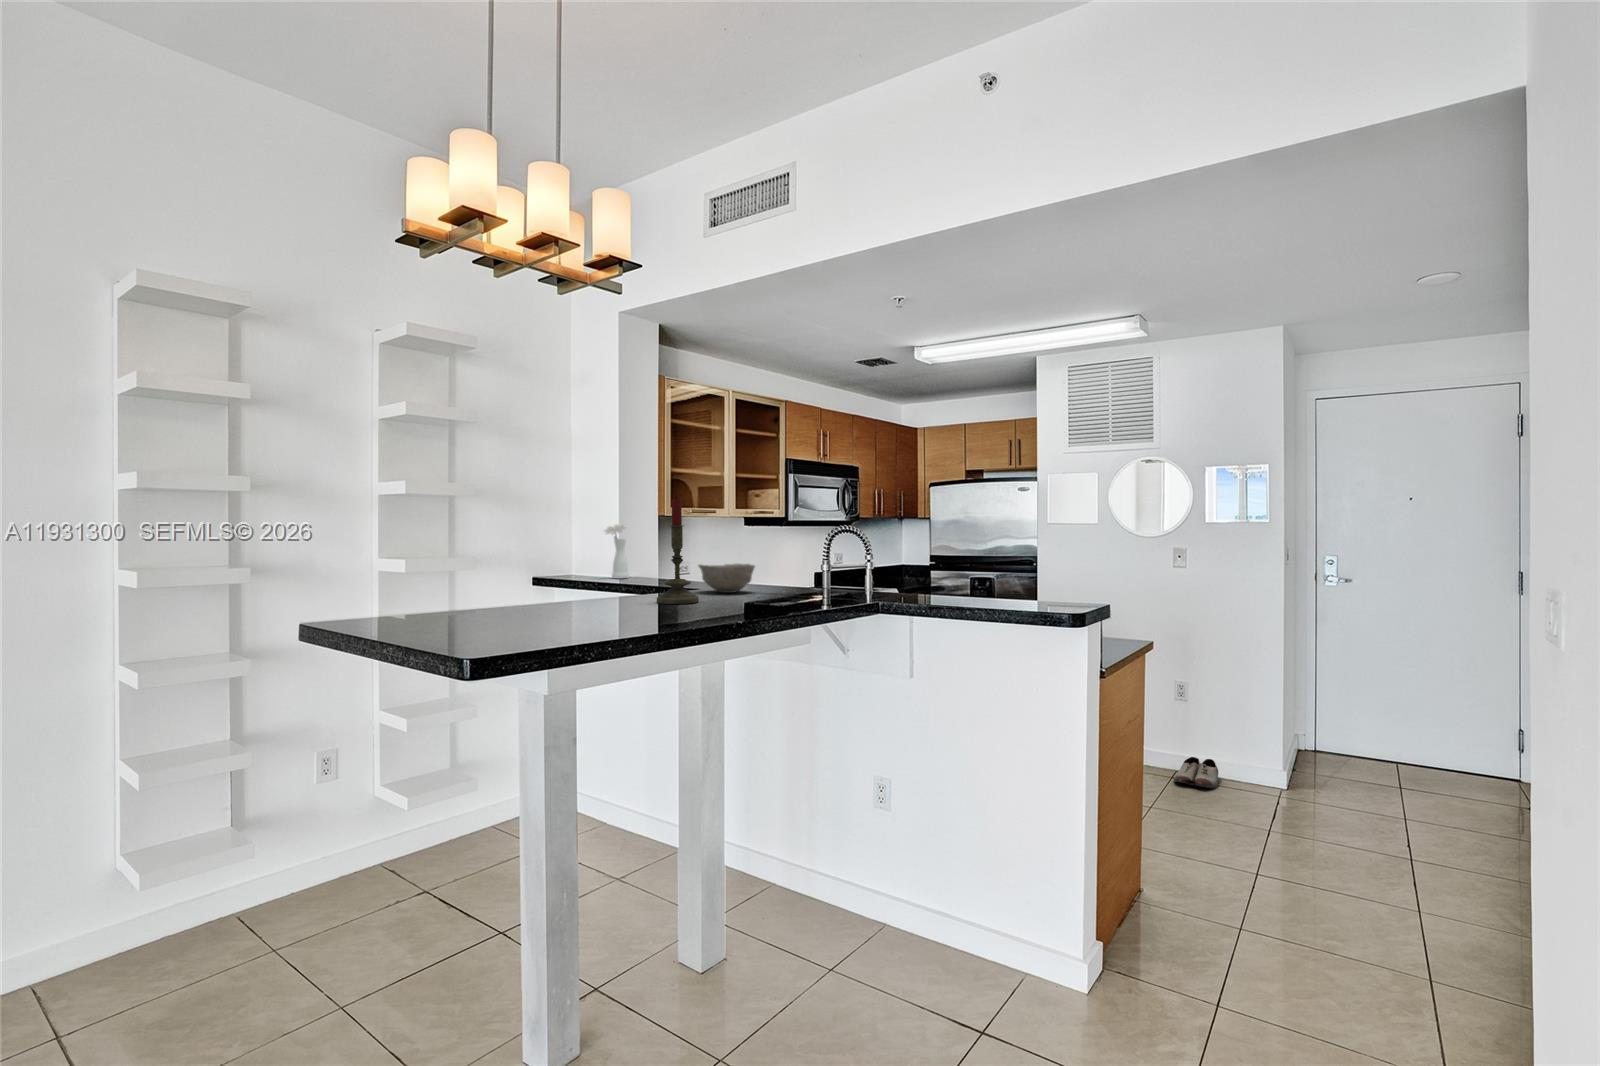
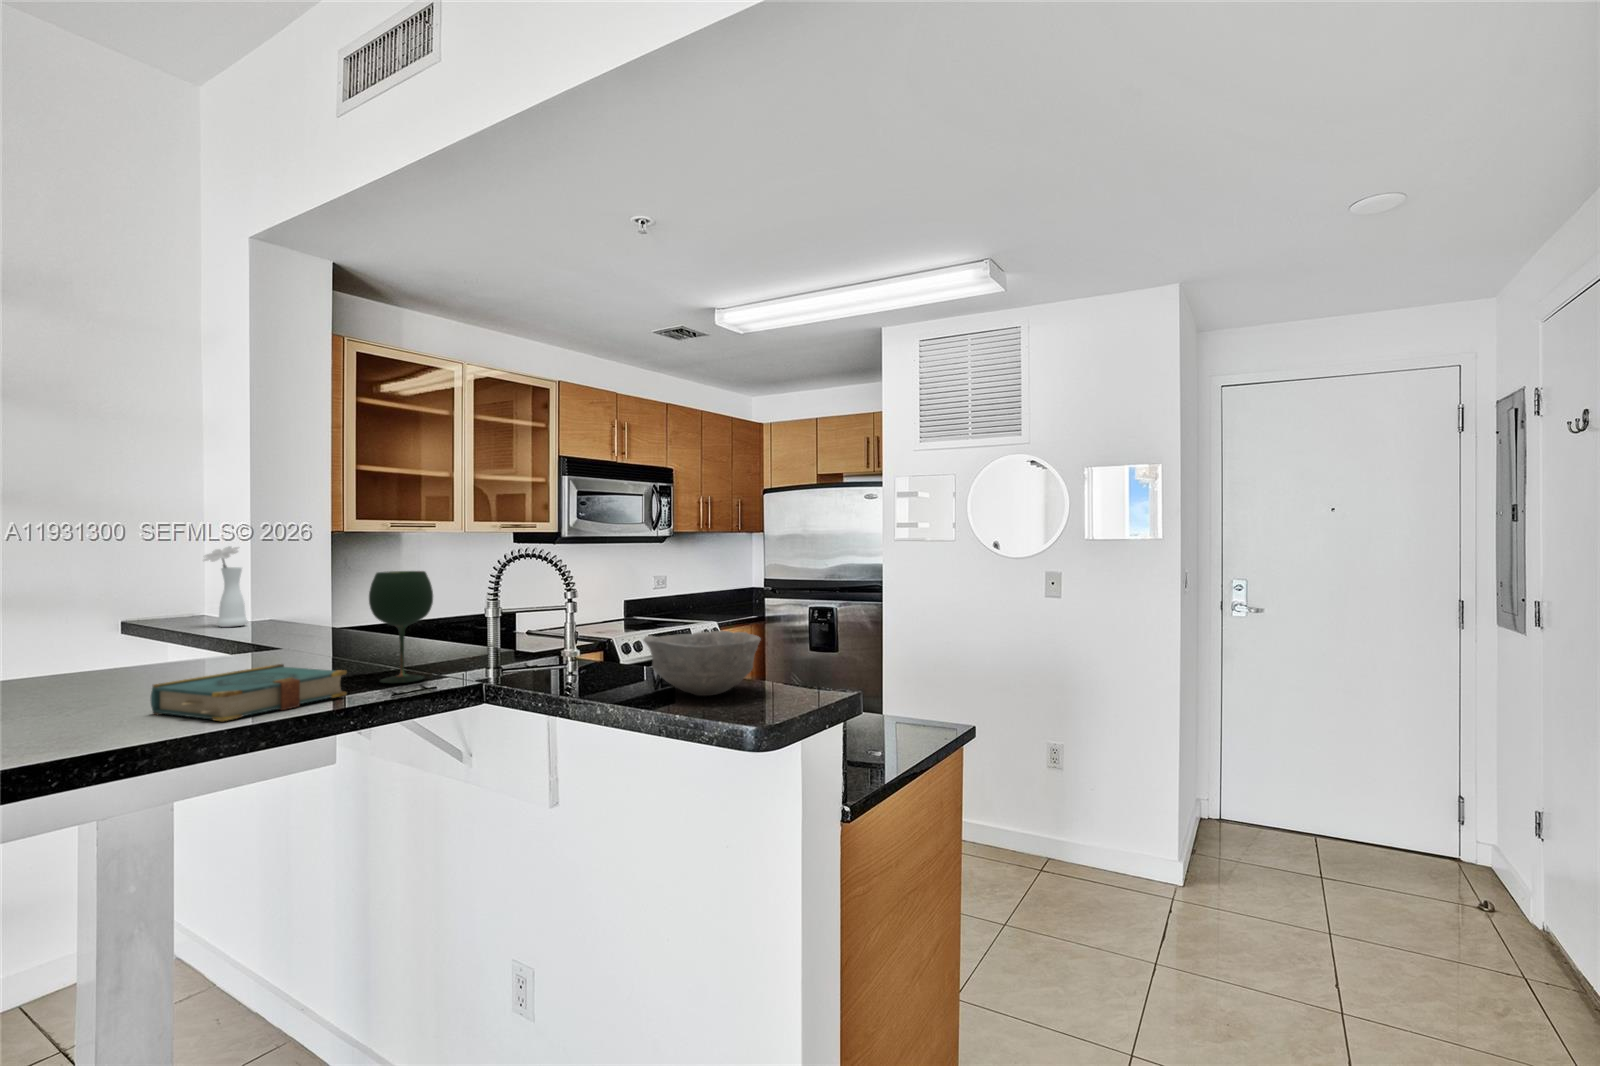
candle: present [657,497,699,604] -> none [77,504,172,698]
wine glass: none [801,536,835,601] -> present [369,571,433,683]
bowl: present [698,564,755,593] -> present [643,631,761,696]
book: none [726,588,809,611] -> present [151,664,347,721]
shoe: present [1174,757,1218,788] -> none [1041,845,1099,892]

